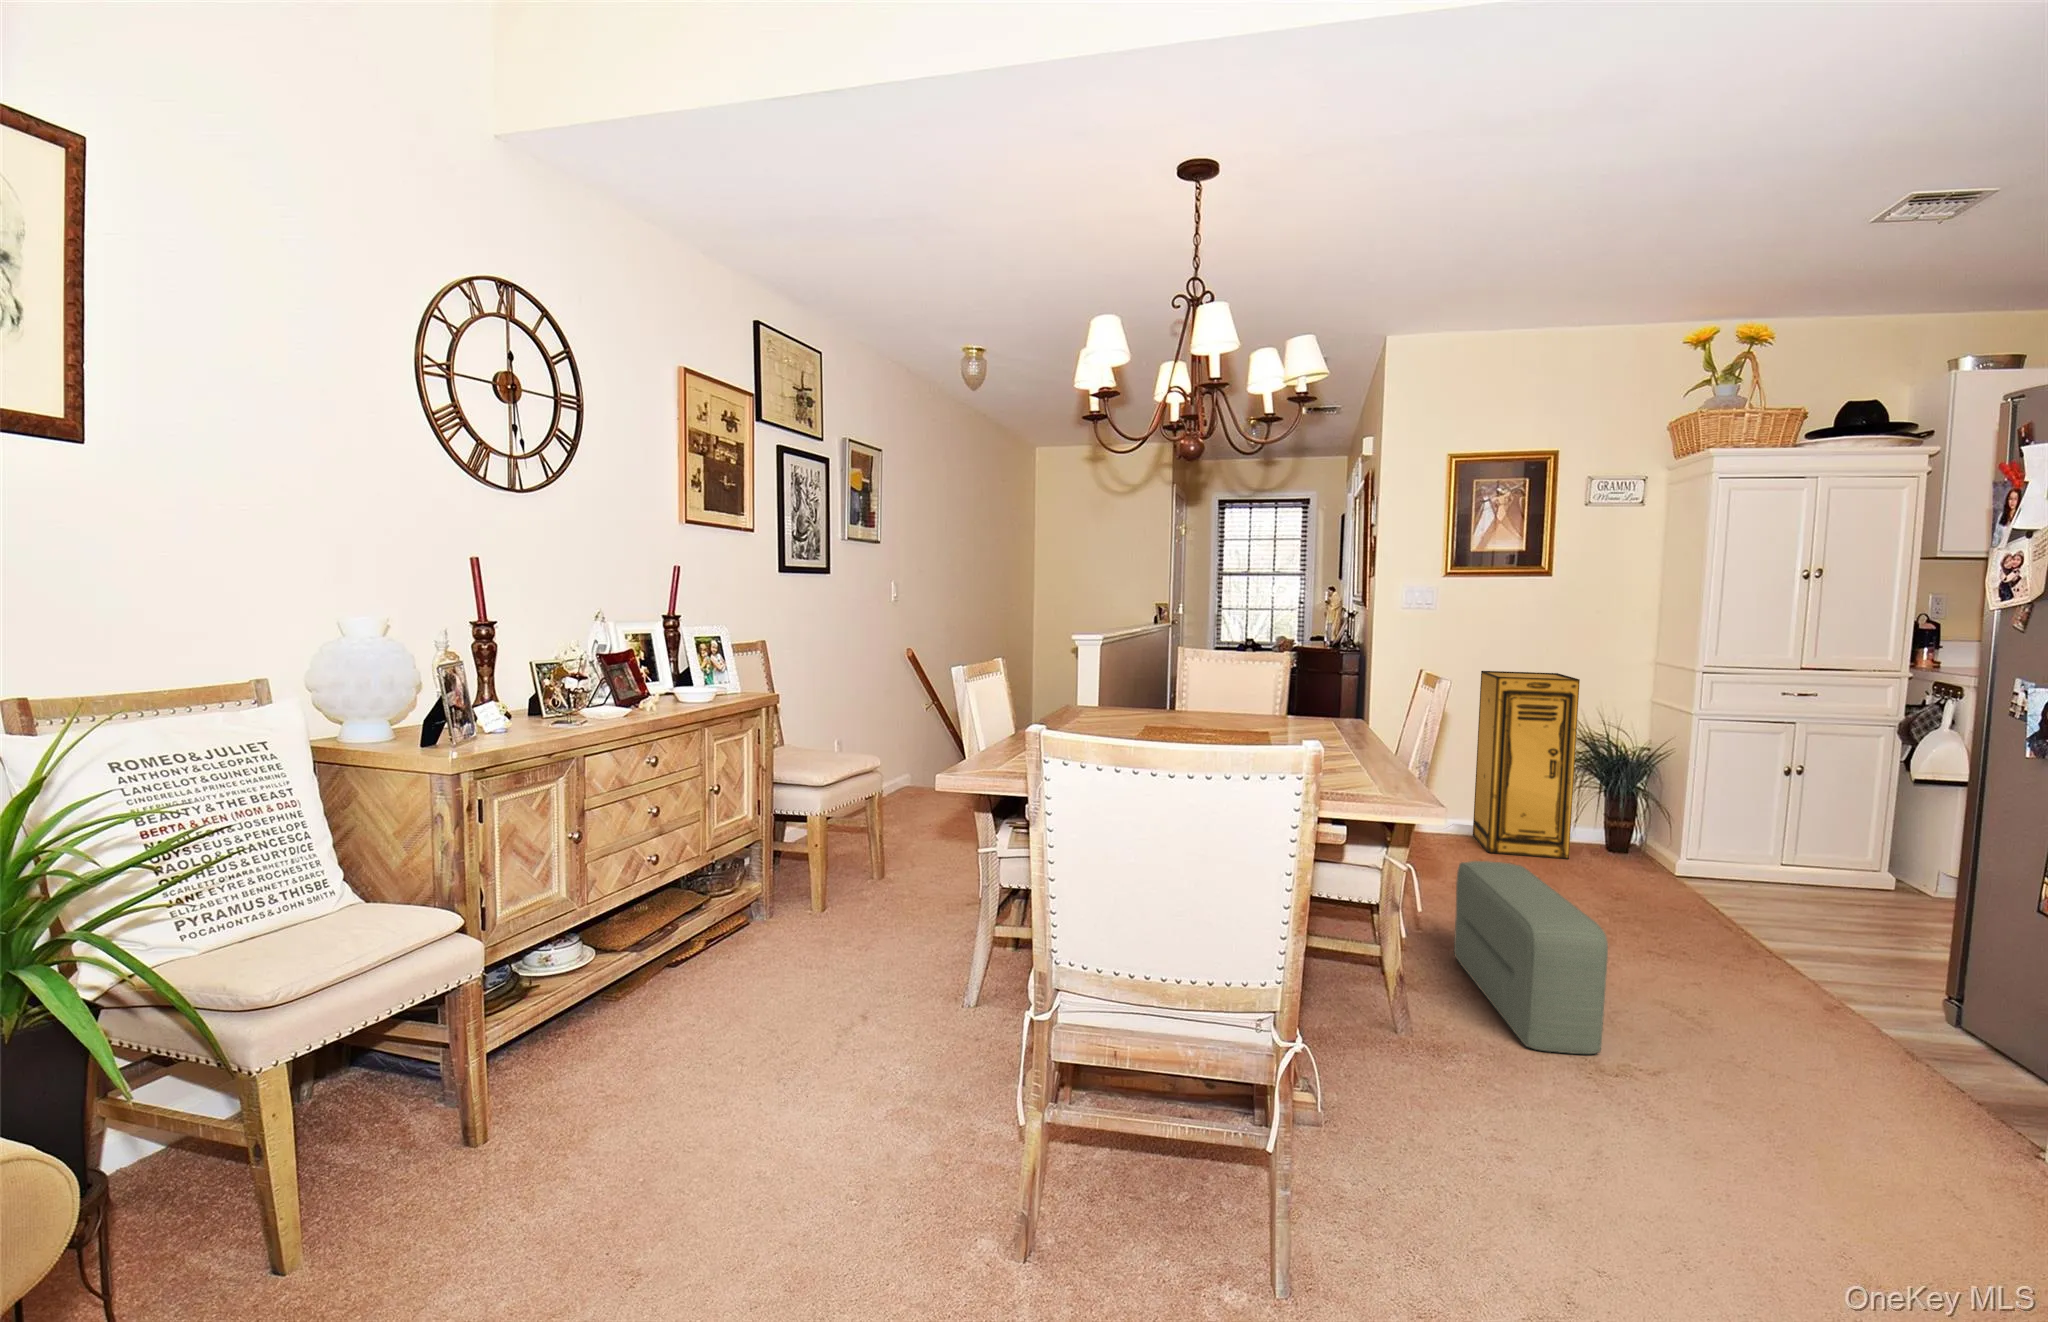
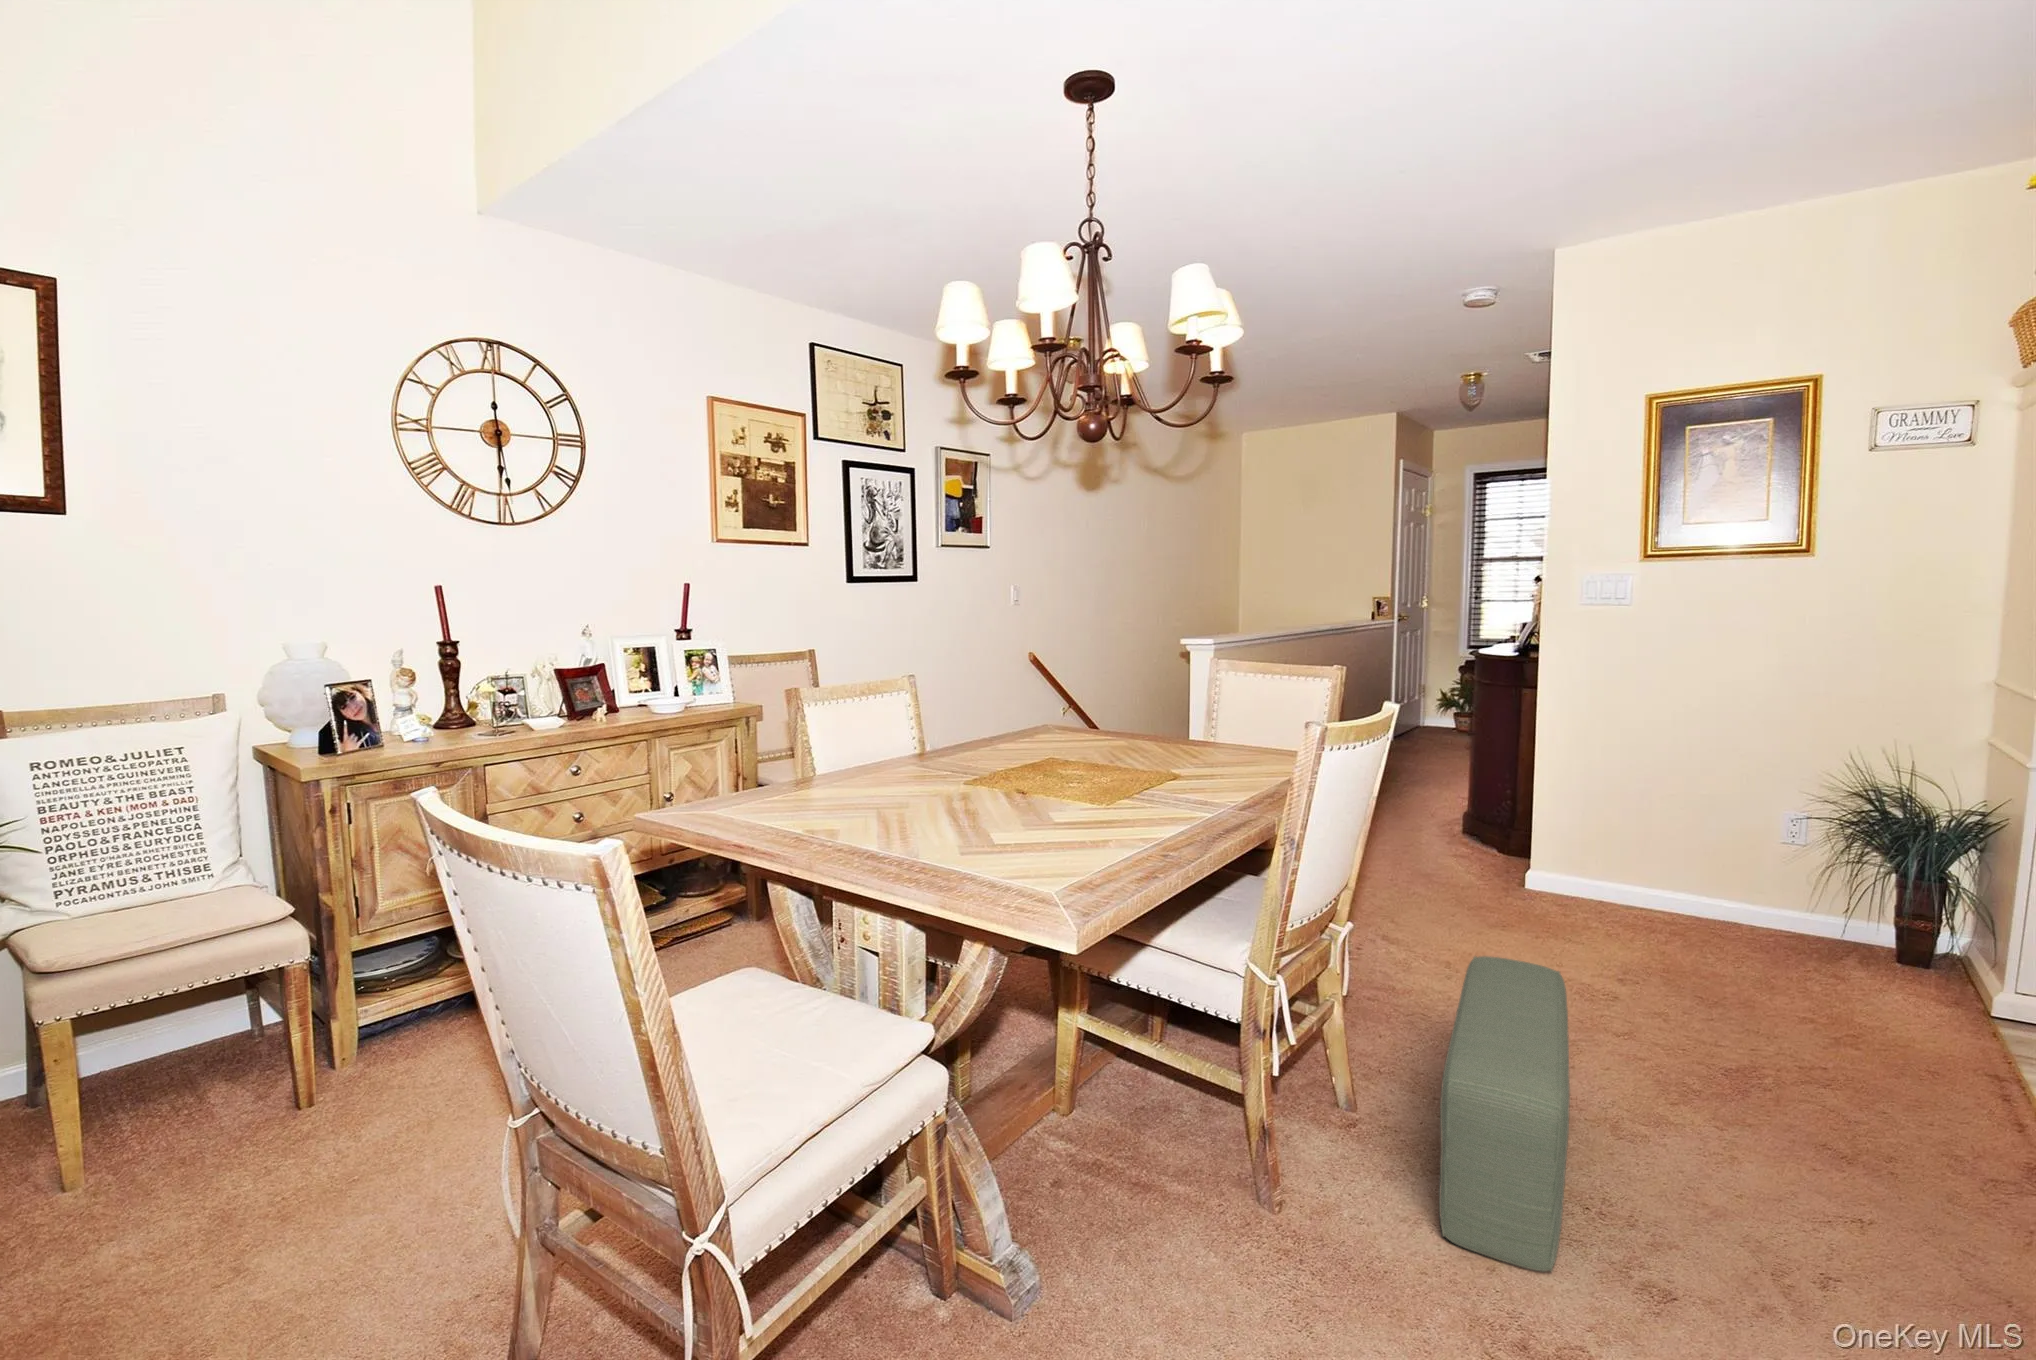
storage cabinet: present [1473,671,1580,859] -> none [1679,688,1829,957]

